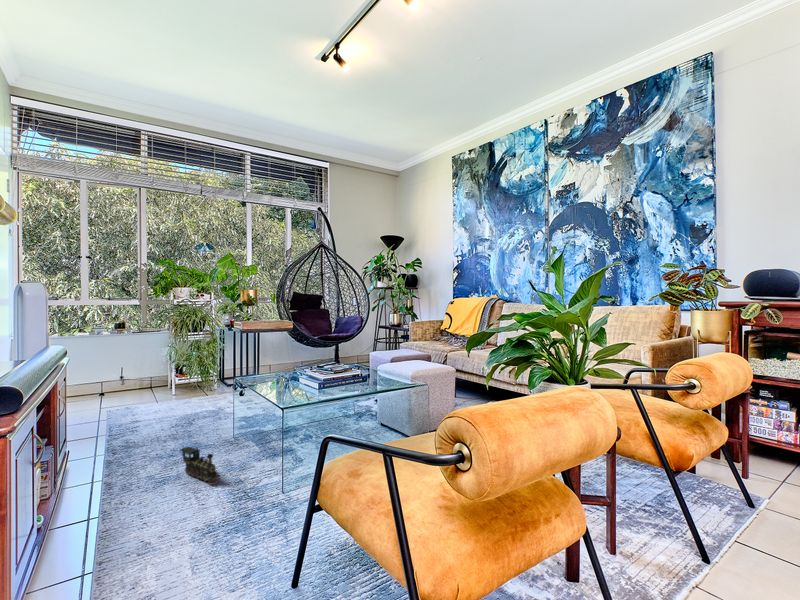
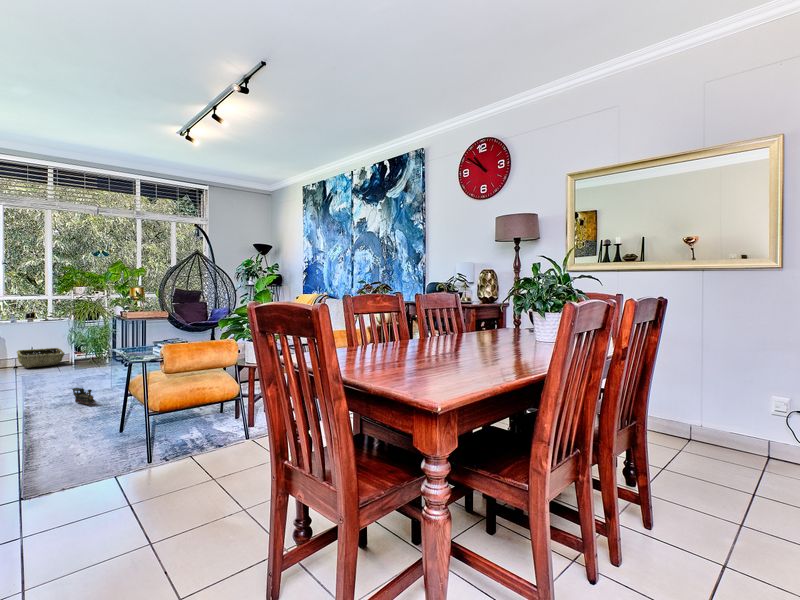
woven basket: none [103,369,160,396] -> present [17,348,64,368]

